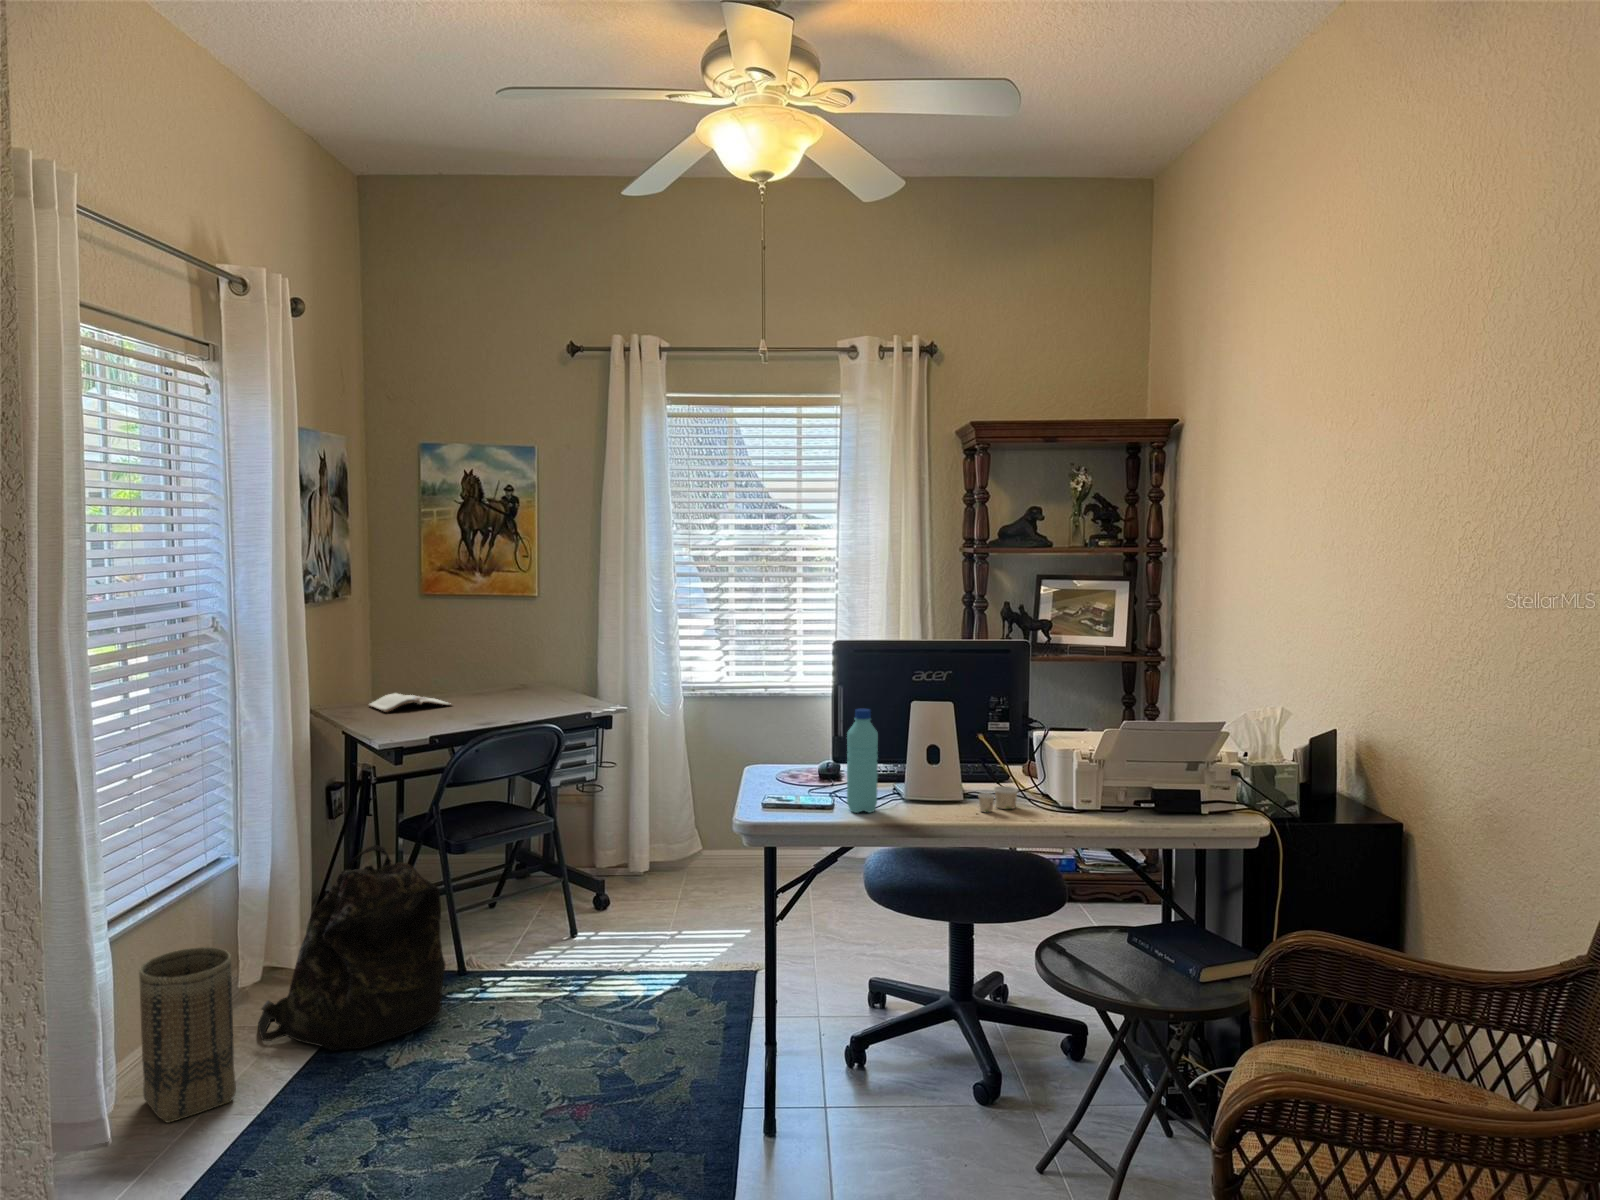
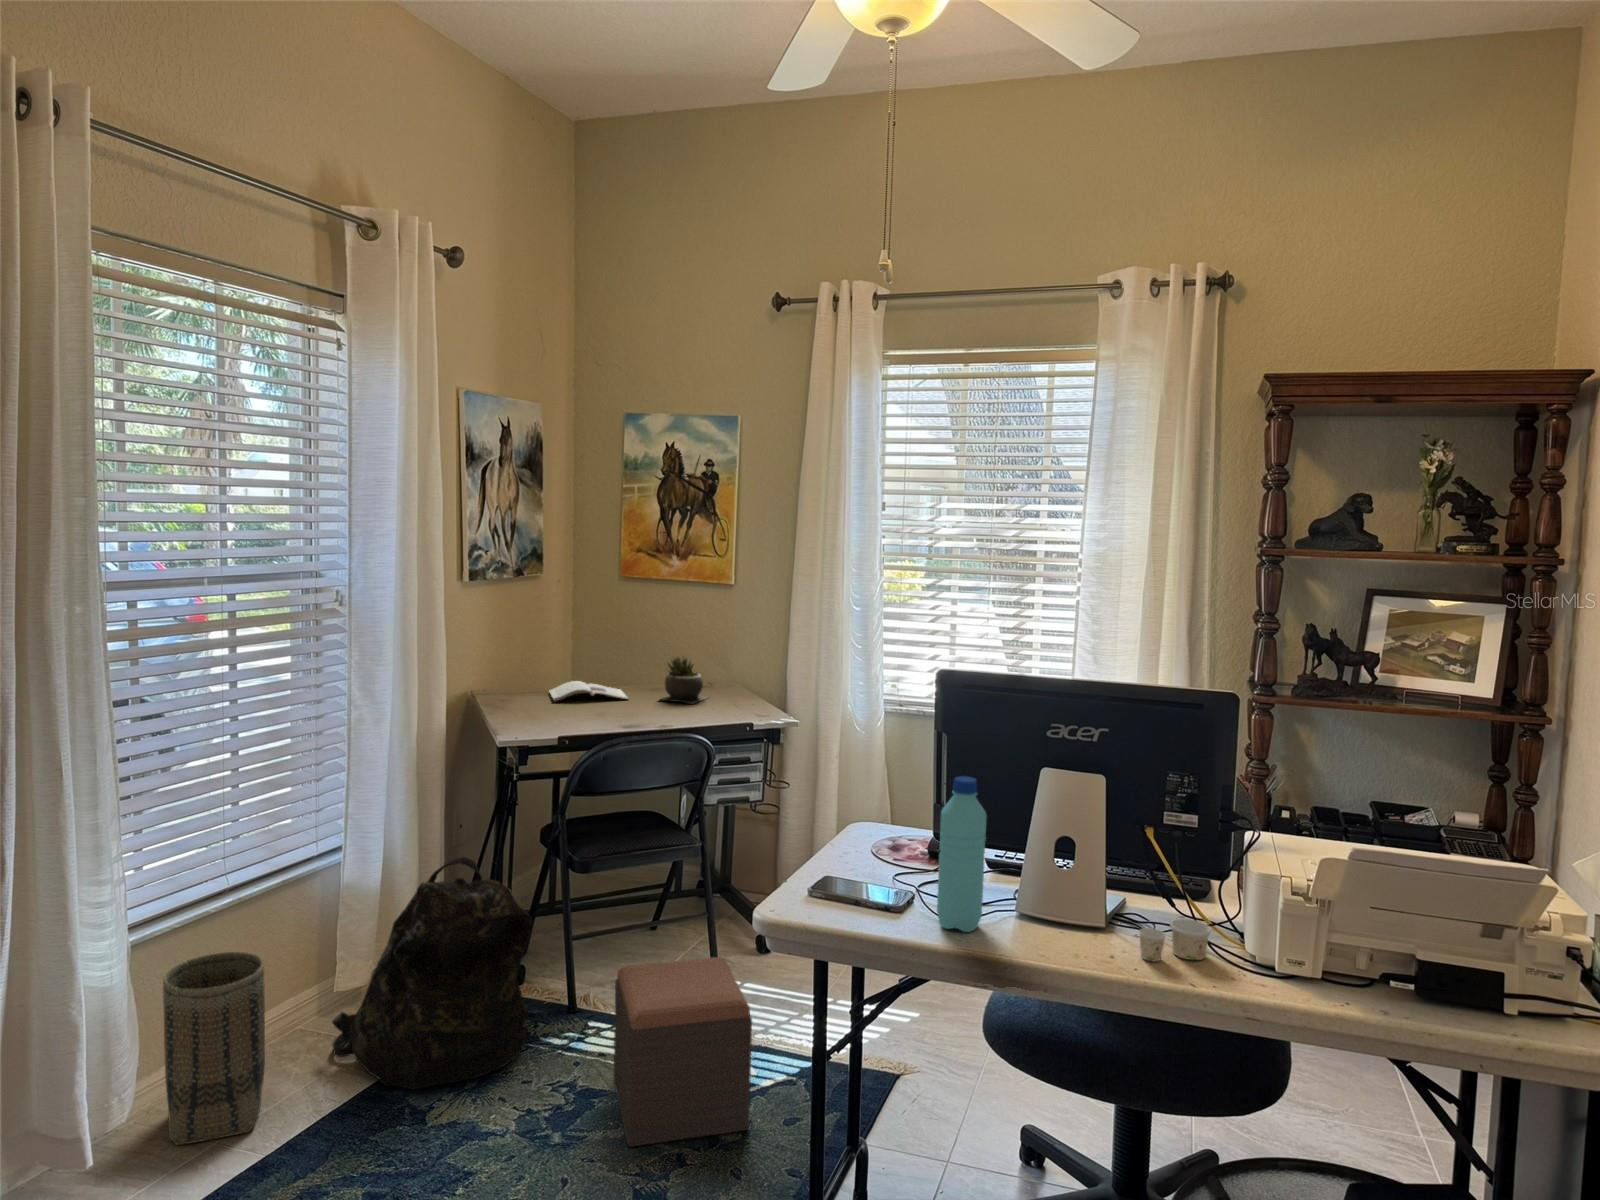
succulent plant: none [480,662,525,704] -> present [660,657,707,704]
footstool: none [533,897,663,1049] -> present [614,957,752,1147]

